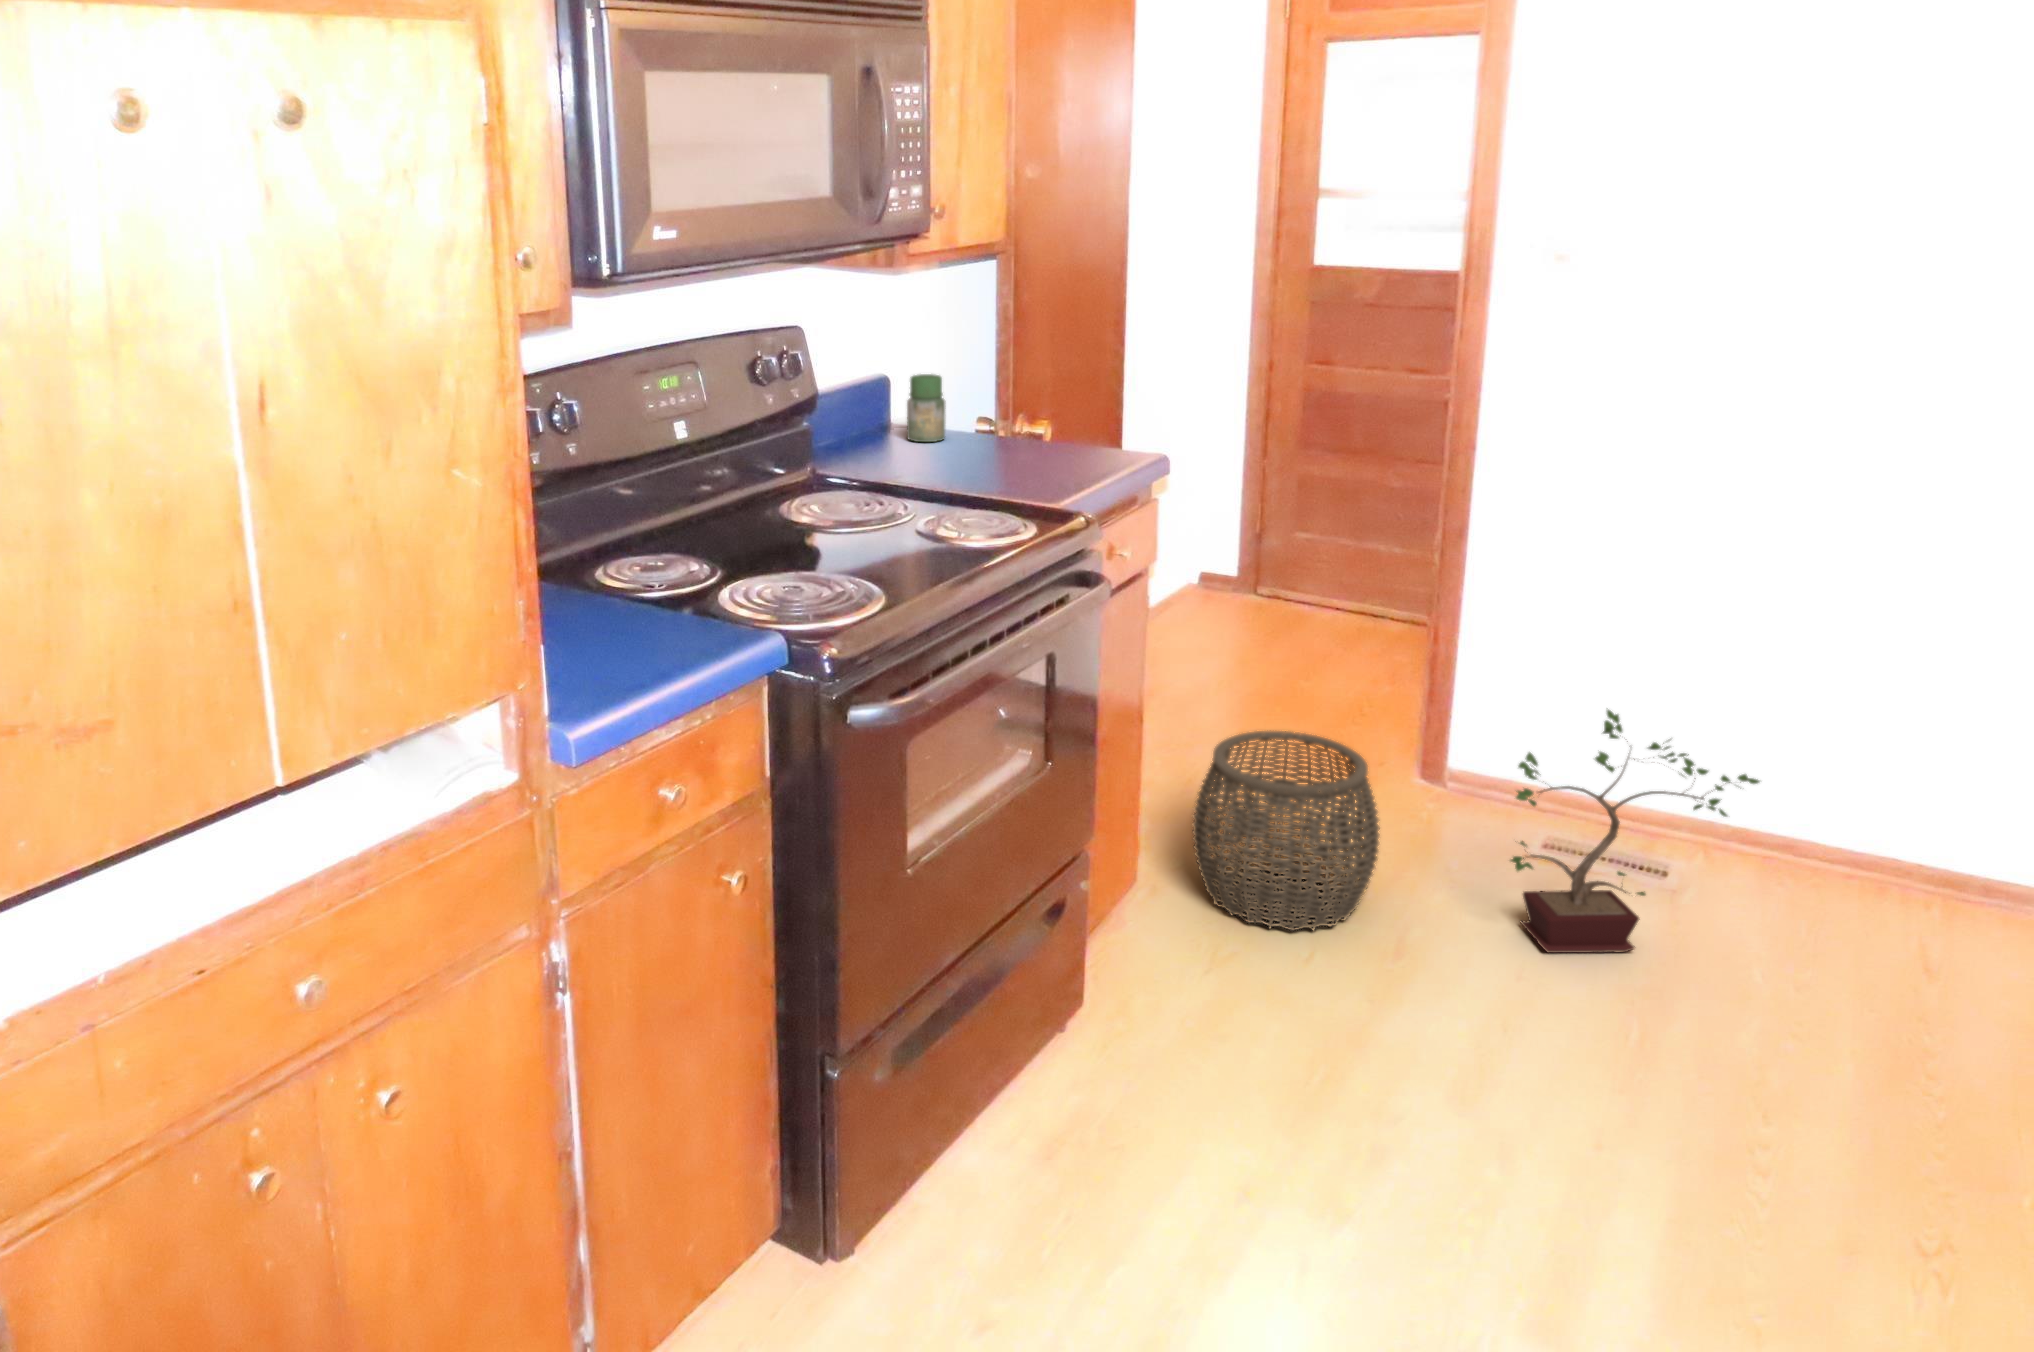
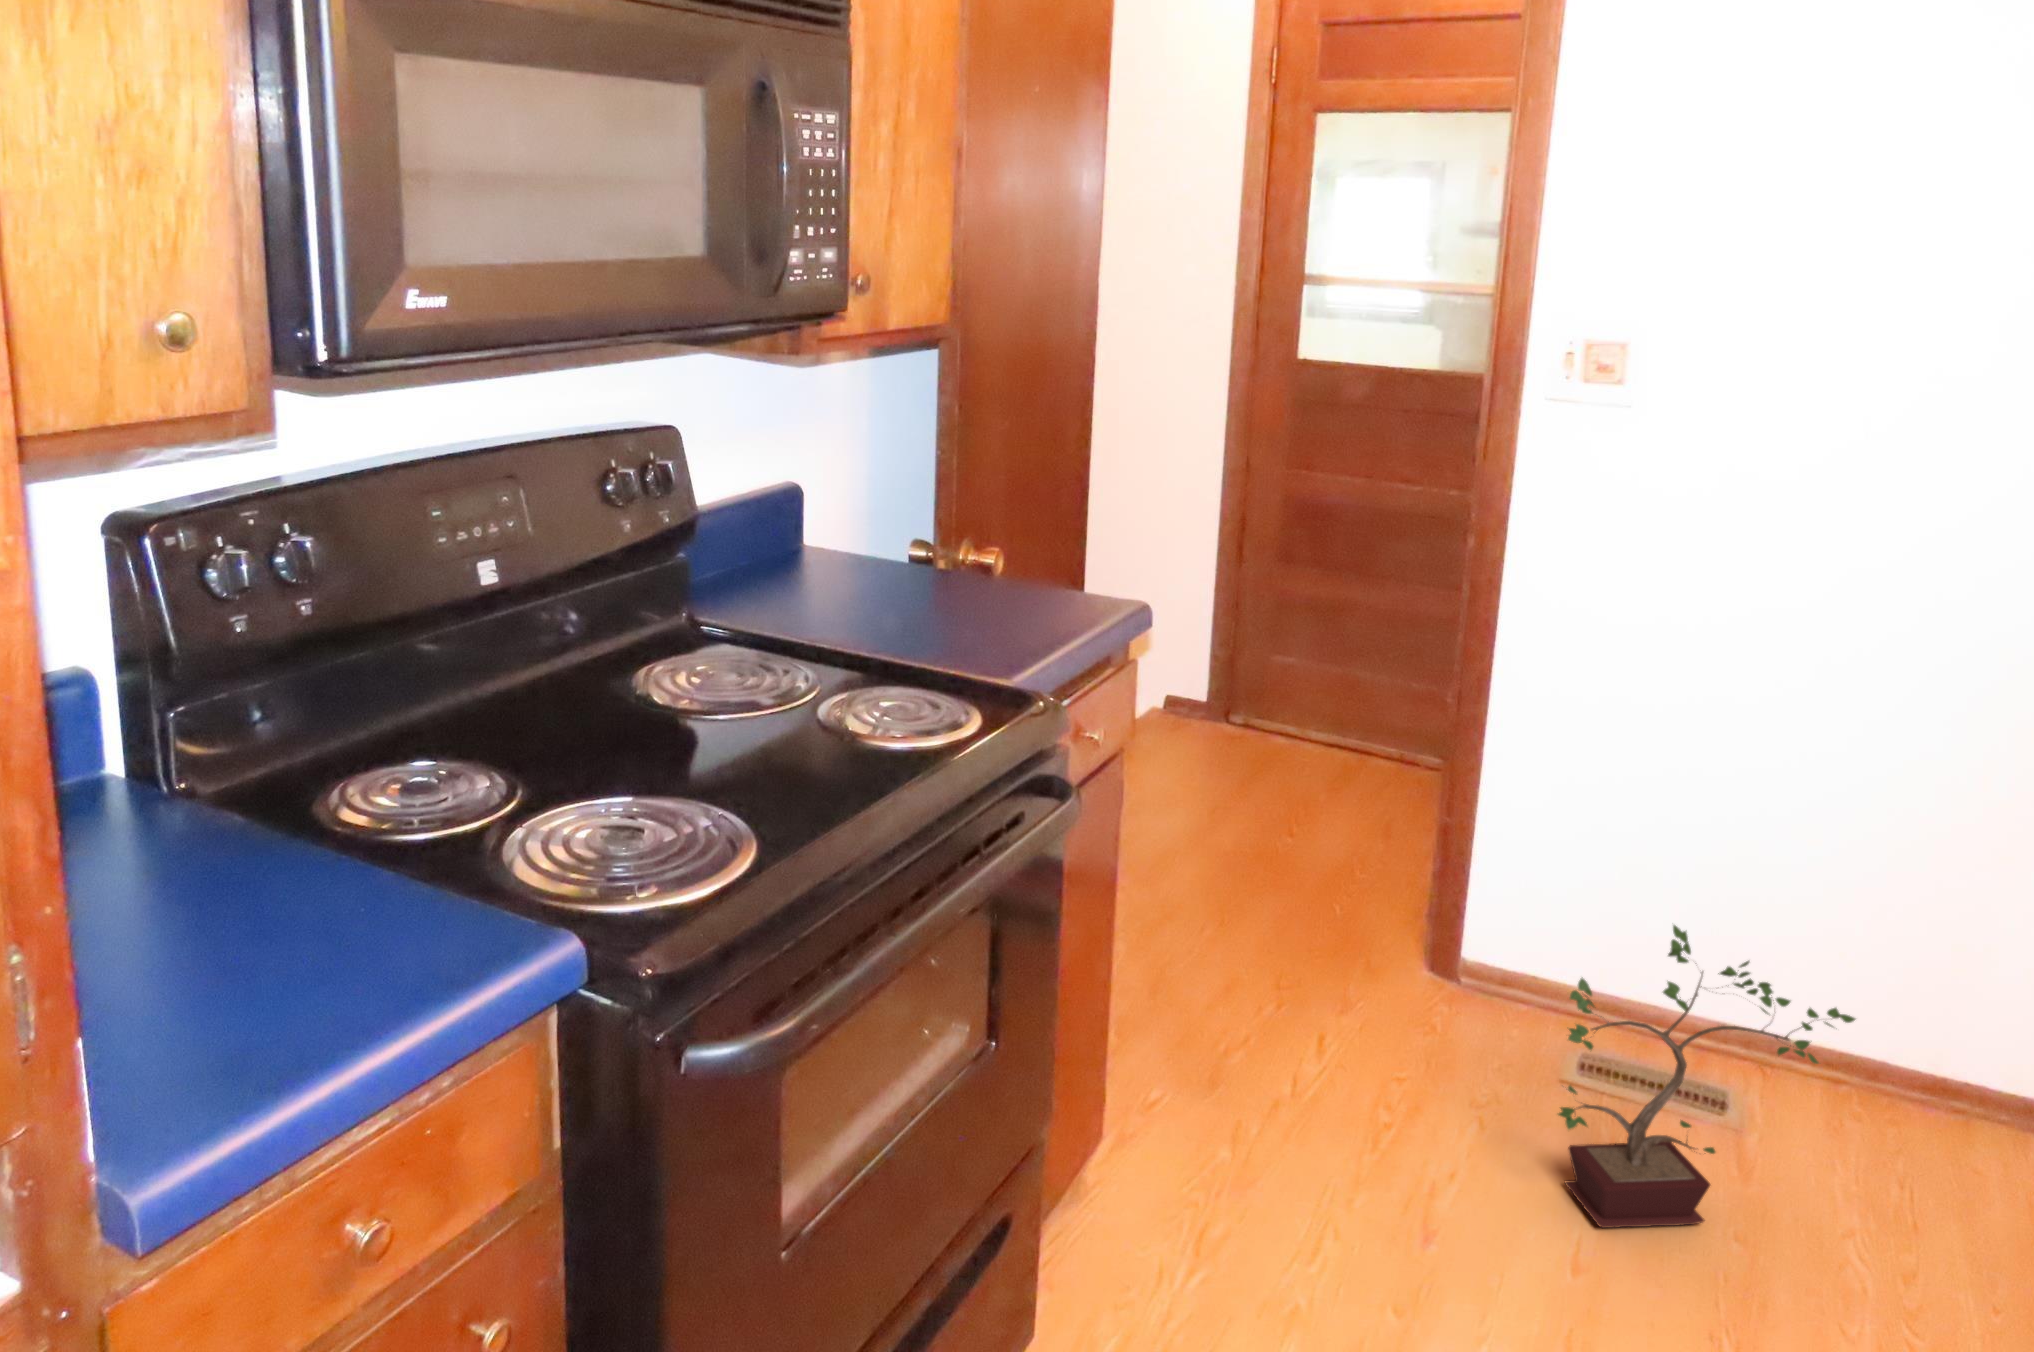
jar: present [907,374,946,442] -> none [821,487,871,575]
woven basket: present [1193,730,1379,931] -> none [1169,935,1399,1203]

